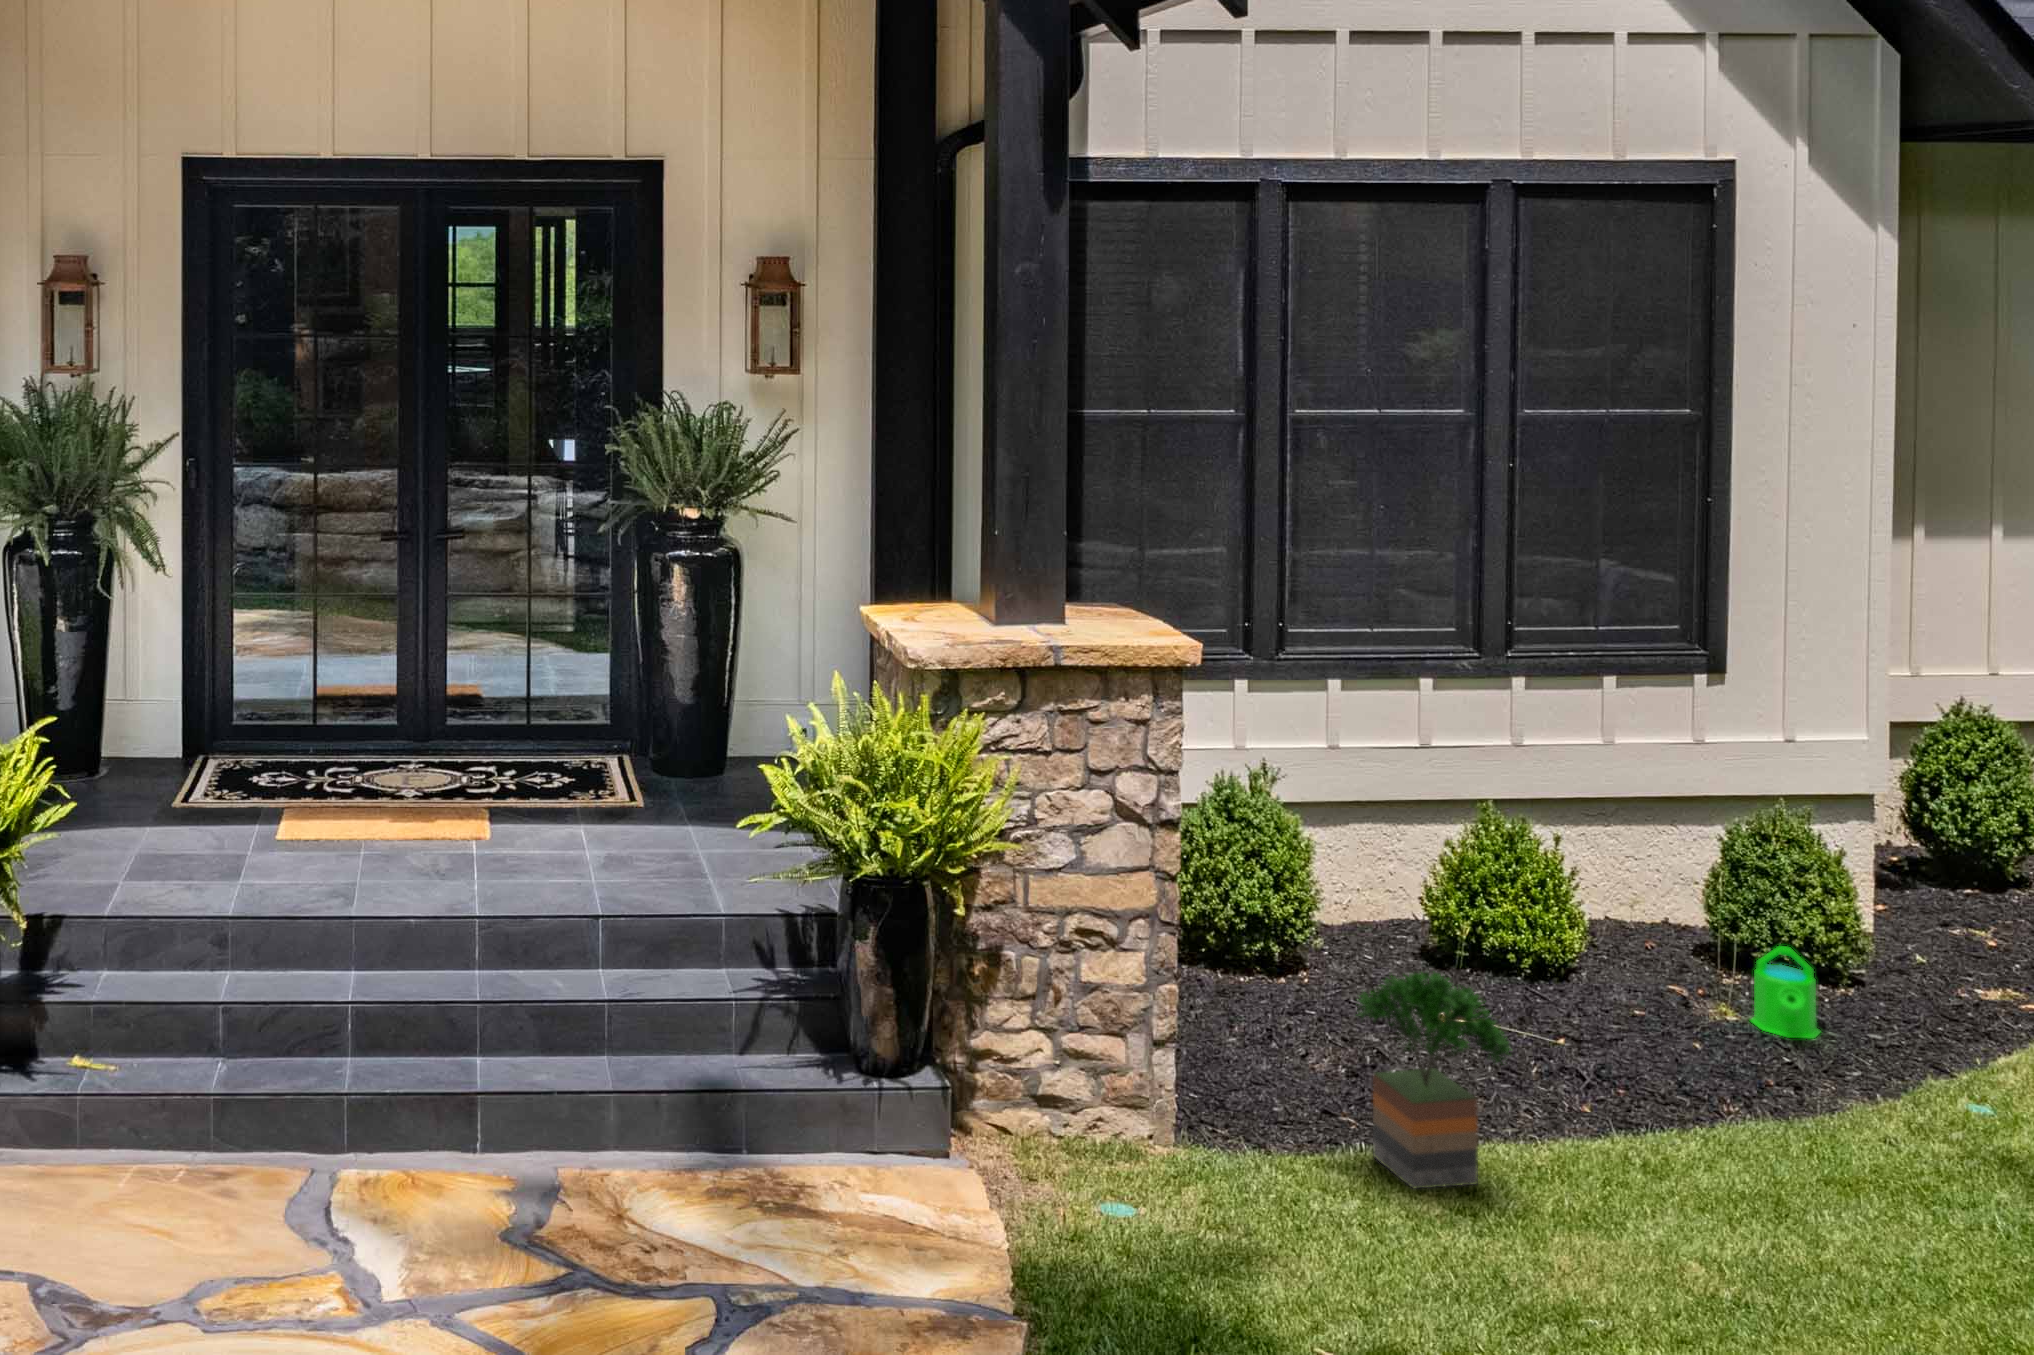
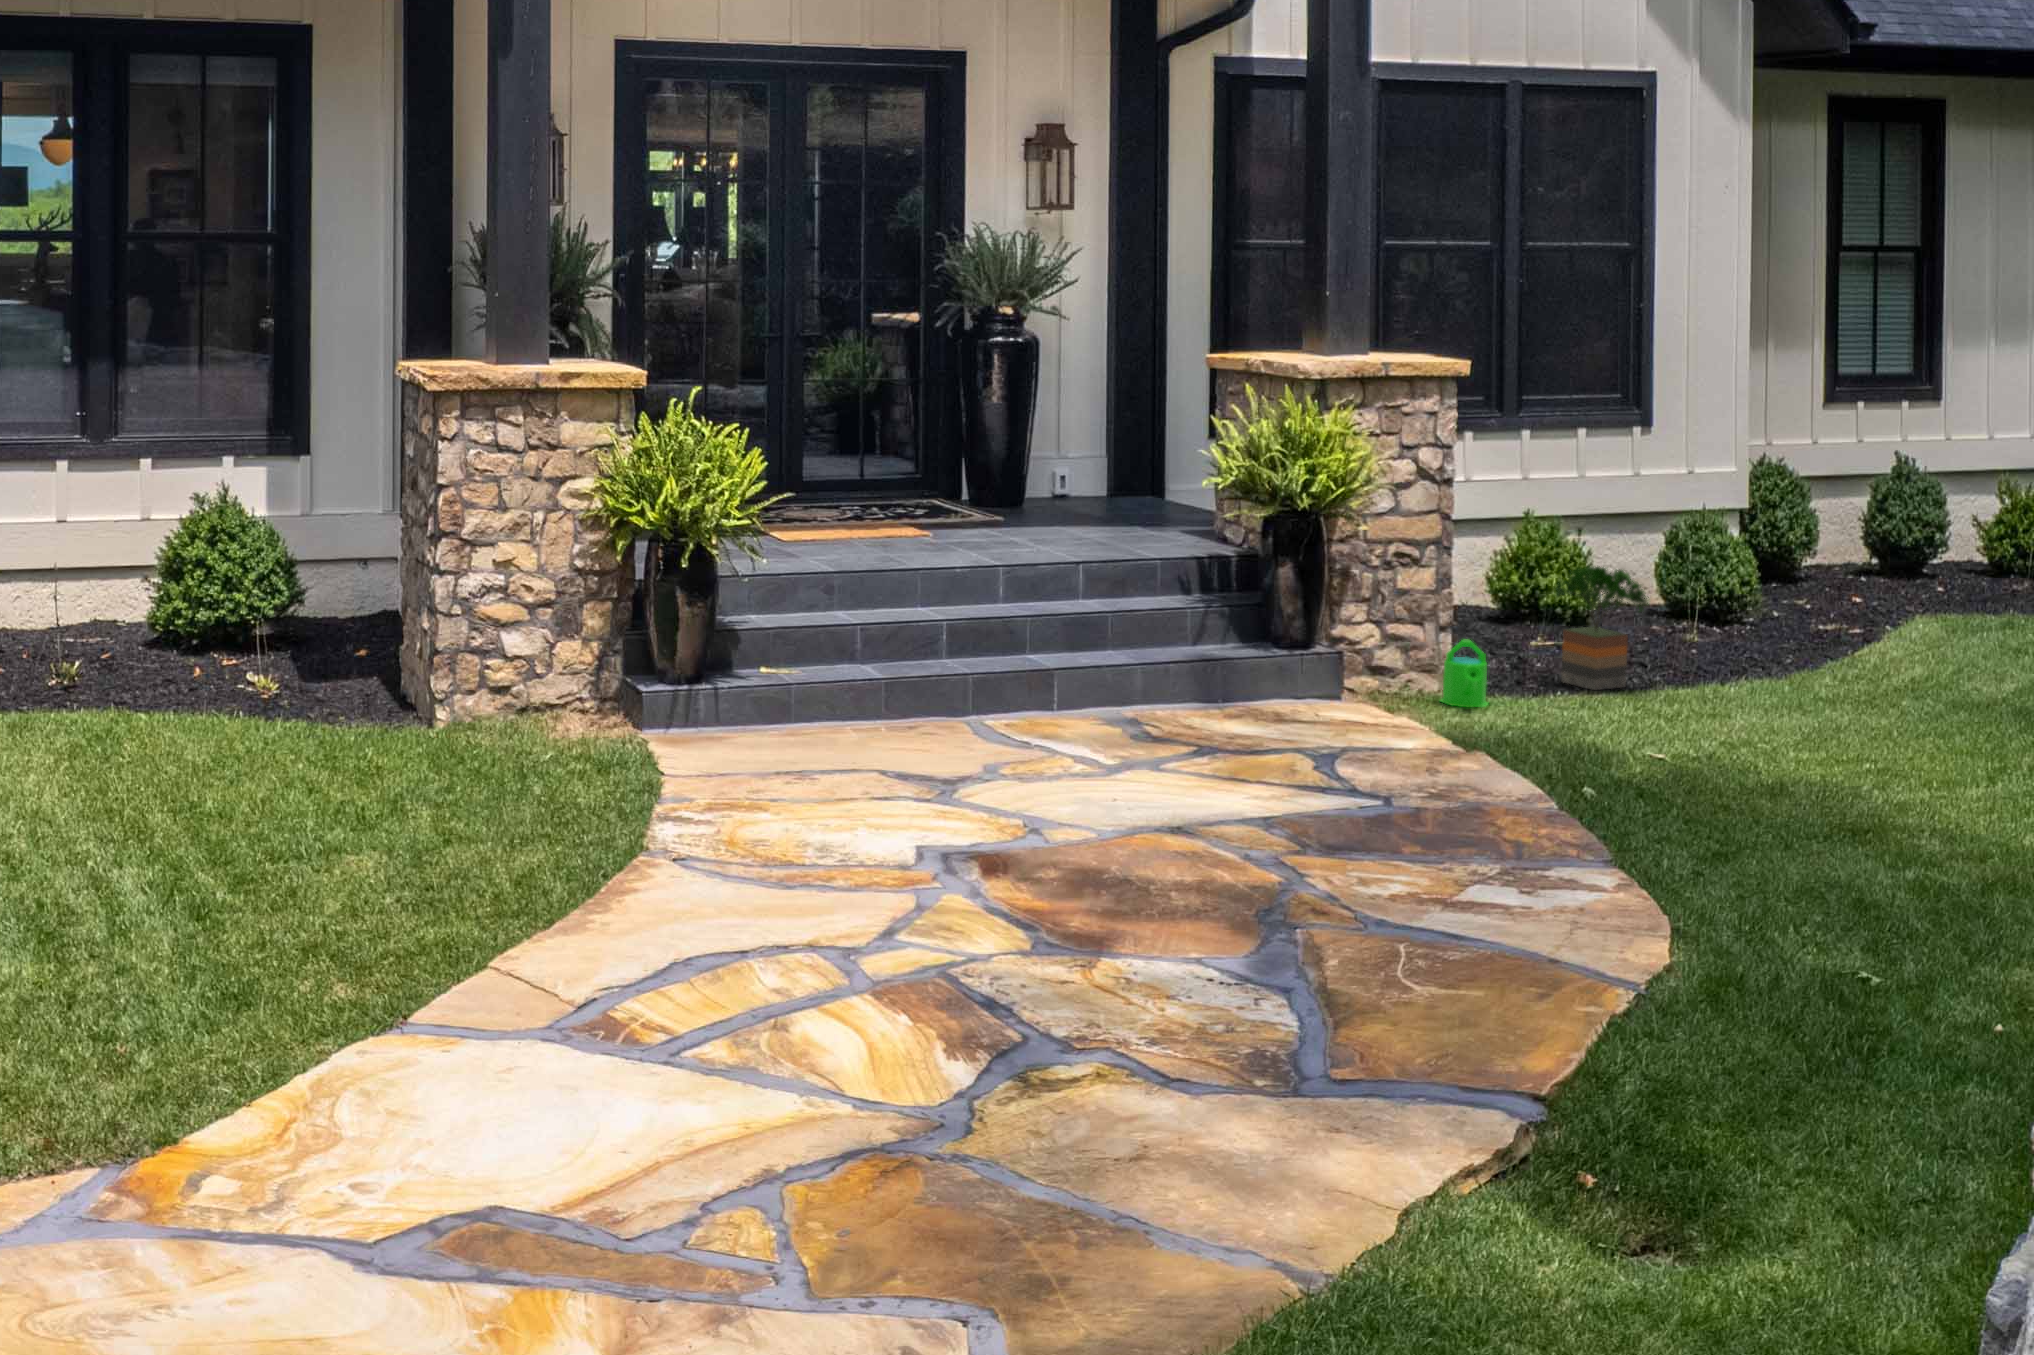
watering can: present [1751,946,1821,1038] -> present [1440,640,1488,707]

